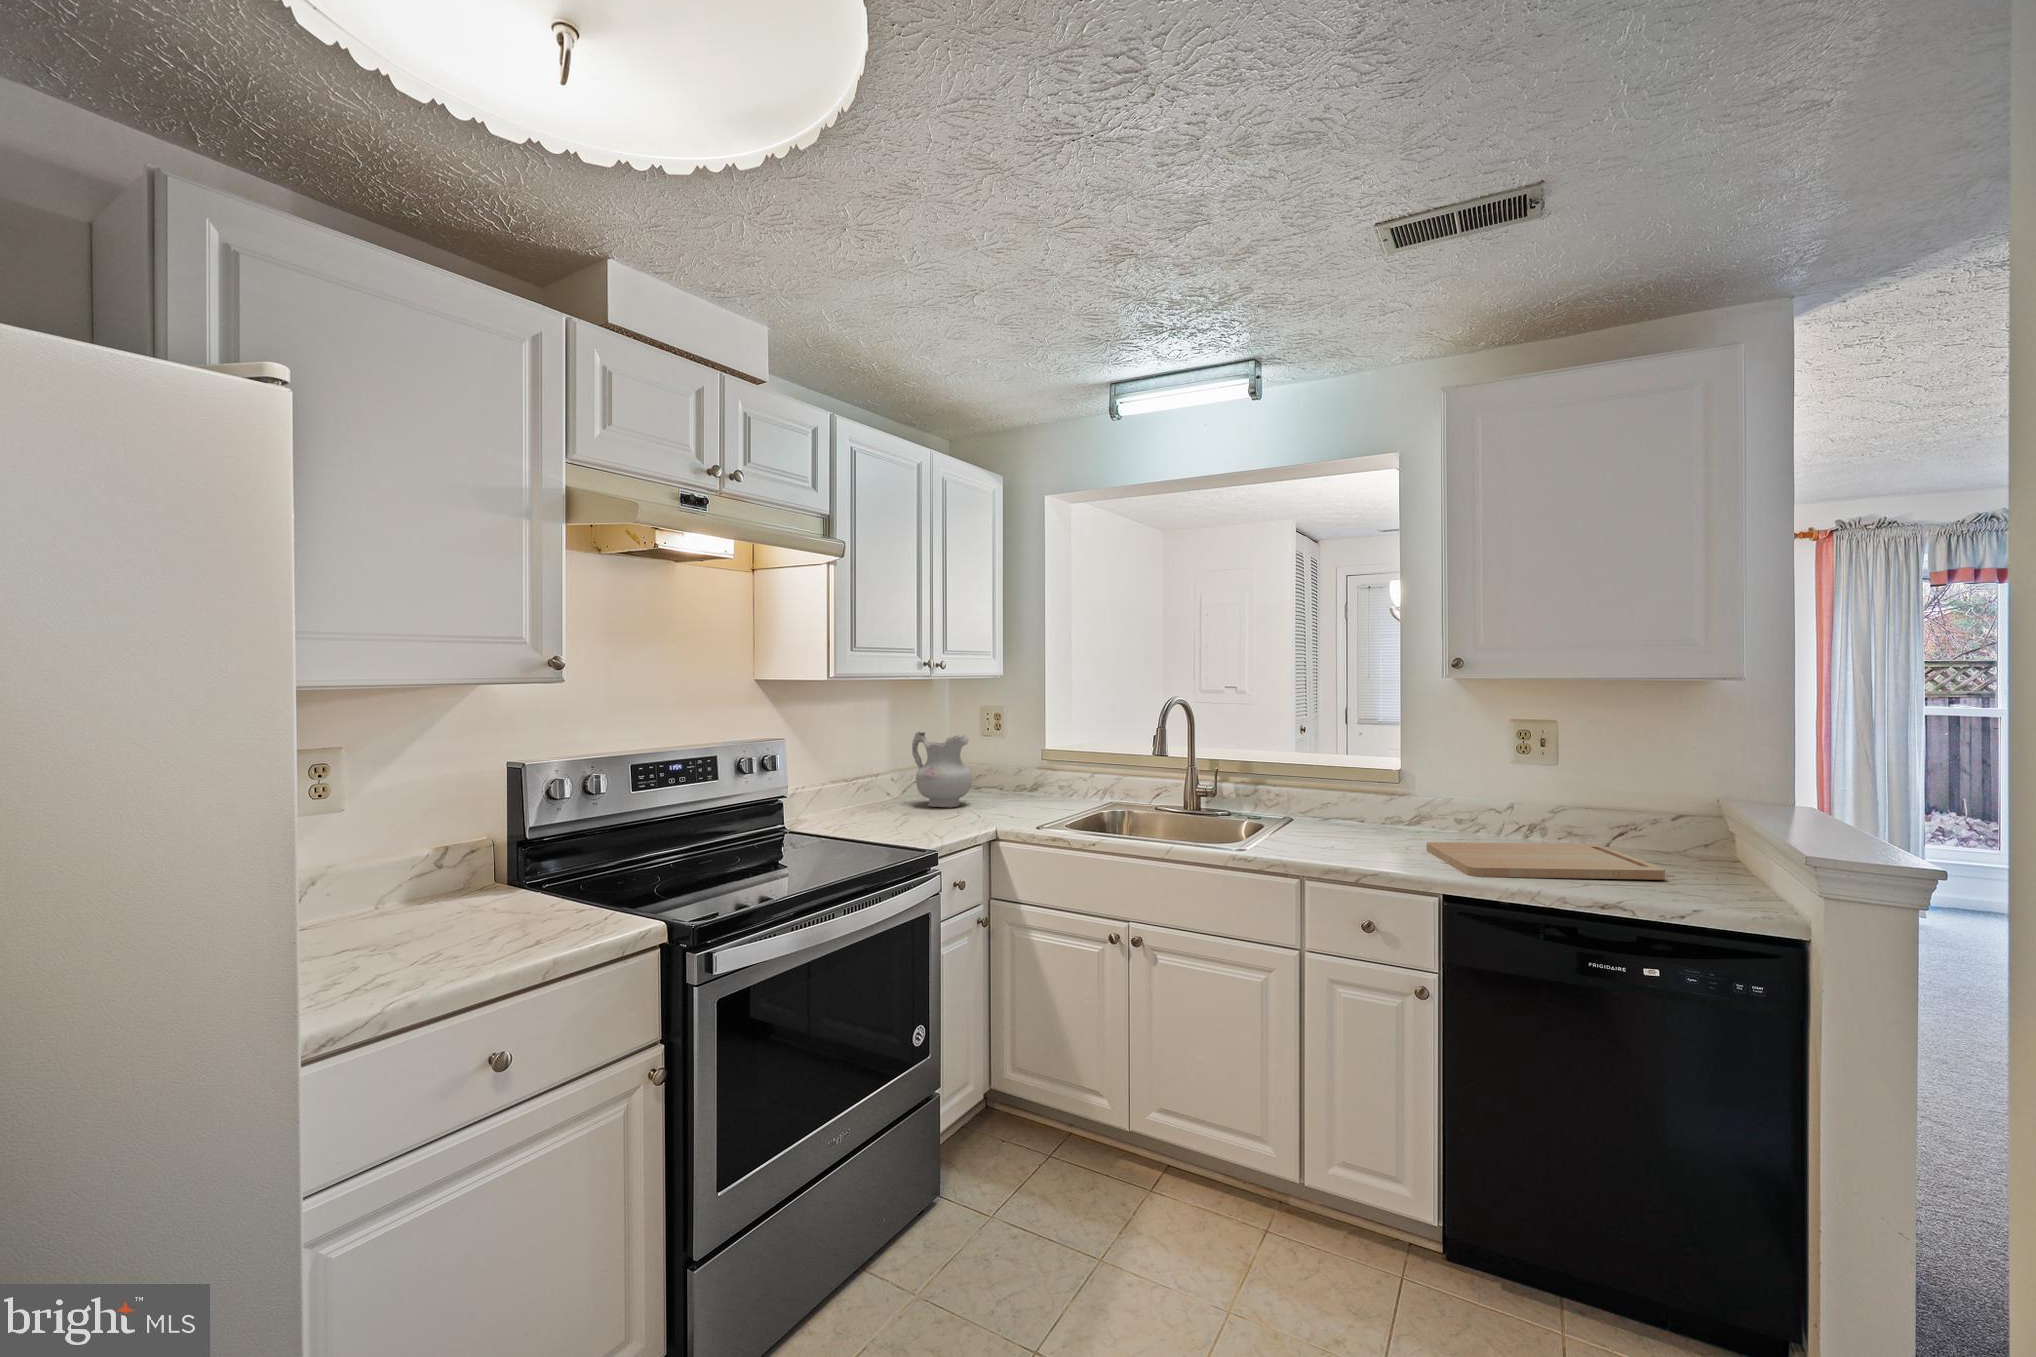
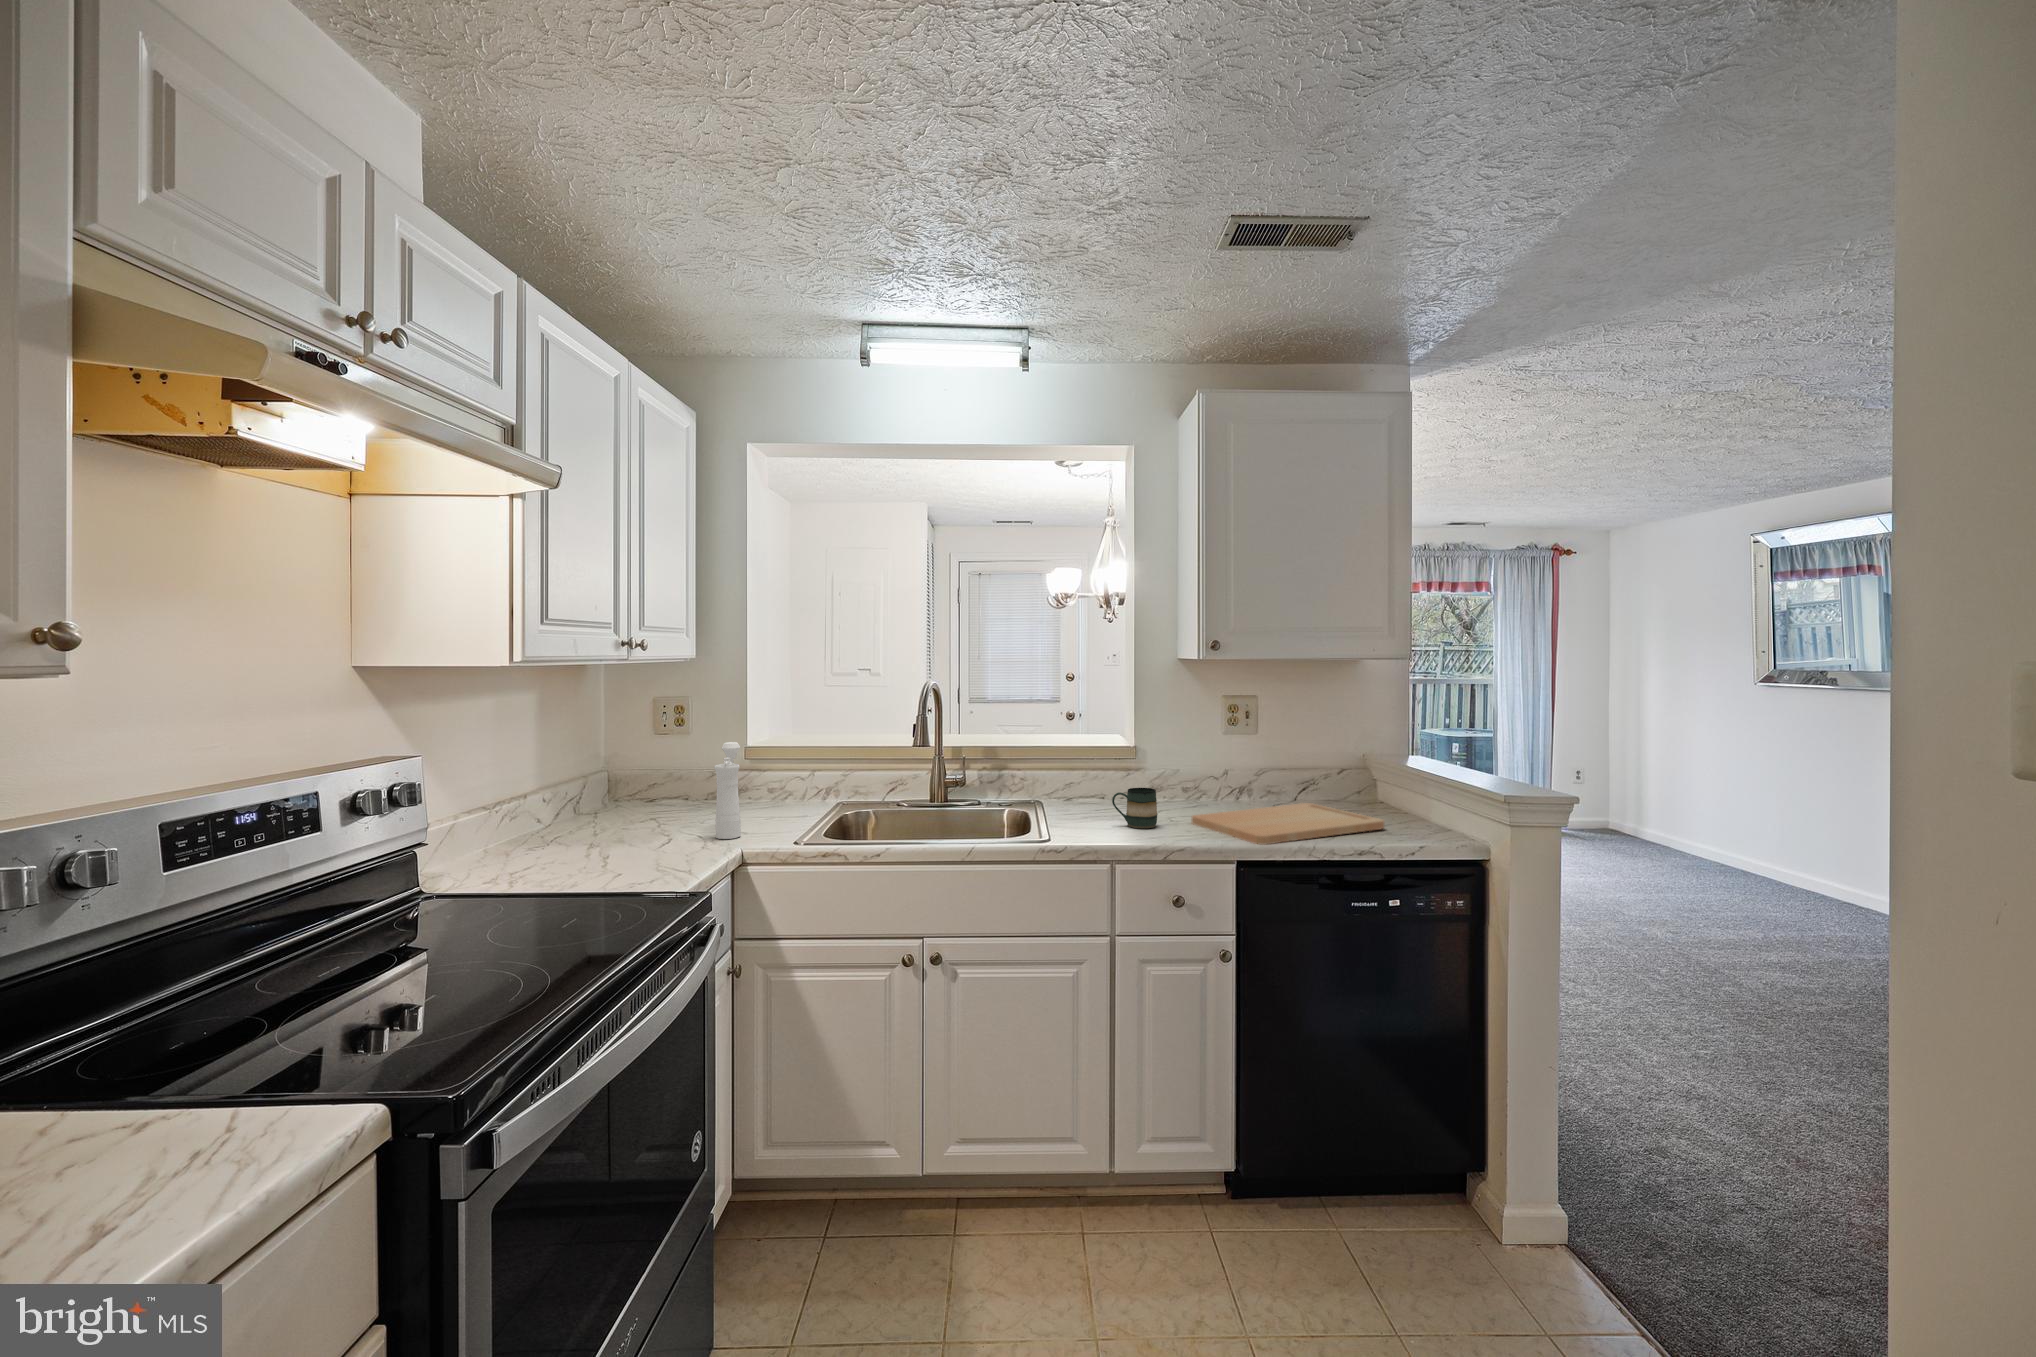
ceramic pitcher: present [912,732,972,808] -> none [577,733,667,831]
pepper mill: none [990,743,1018,820] -> present [714,742,741,839]
mug: none [1335,808,1383,849] -> present [1112,788,1157,828]

